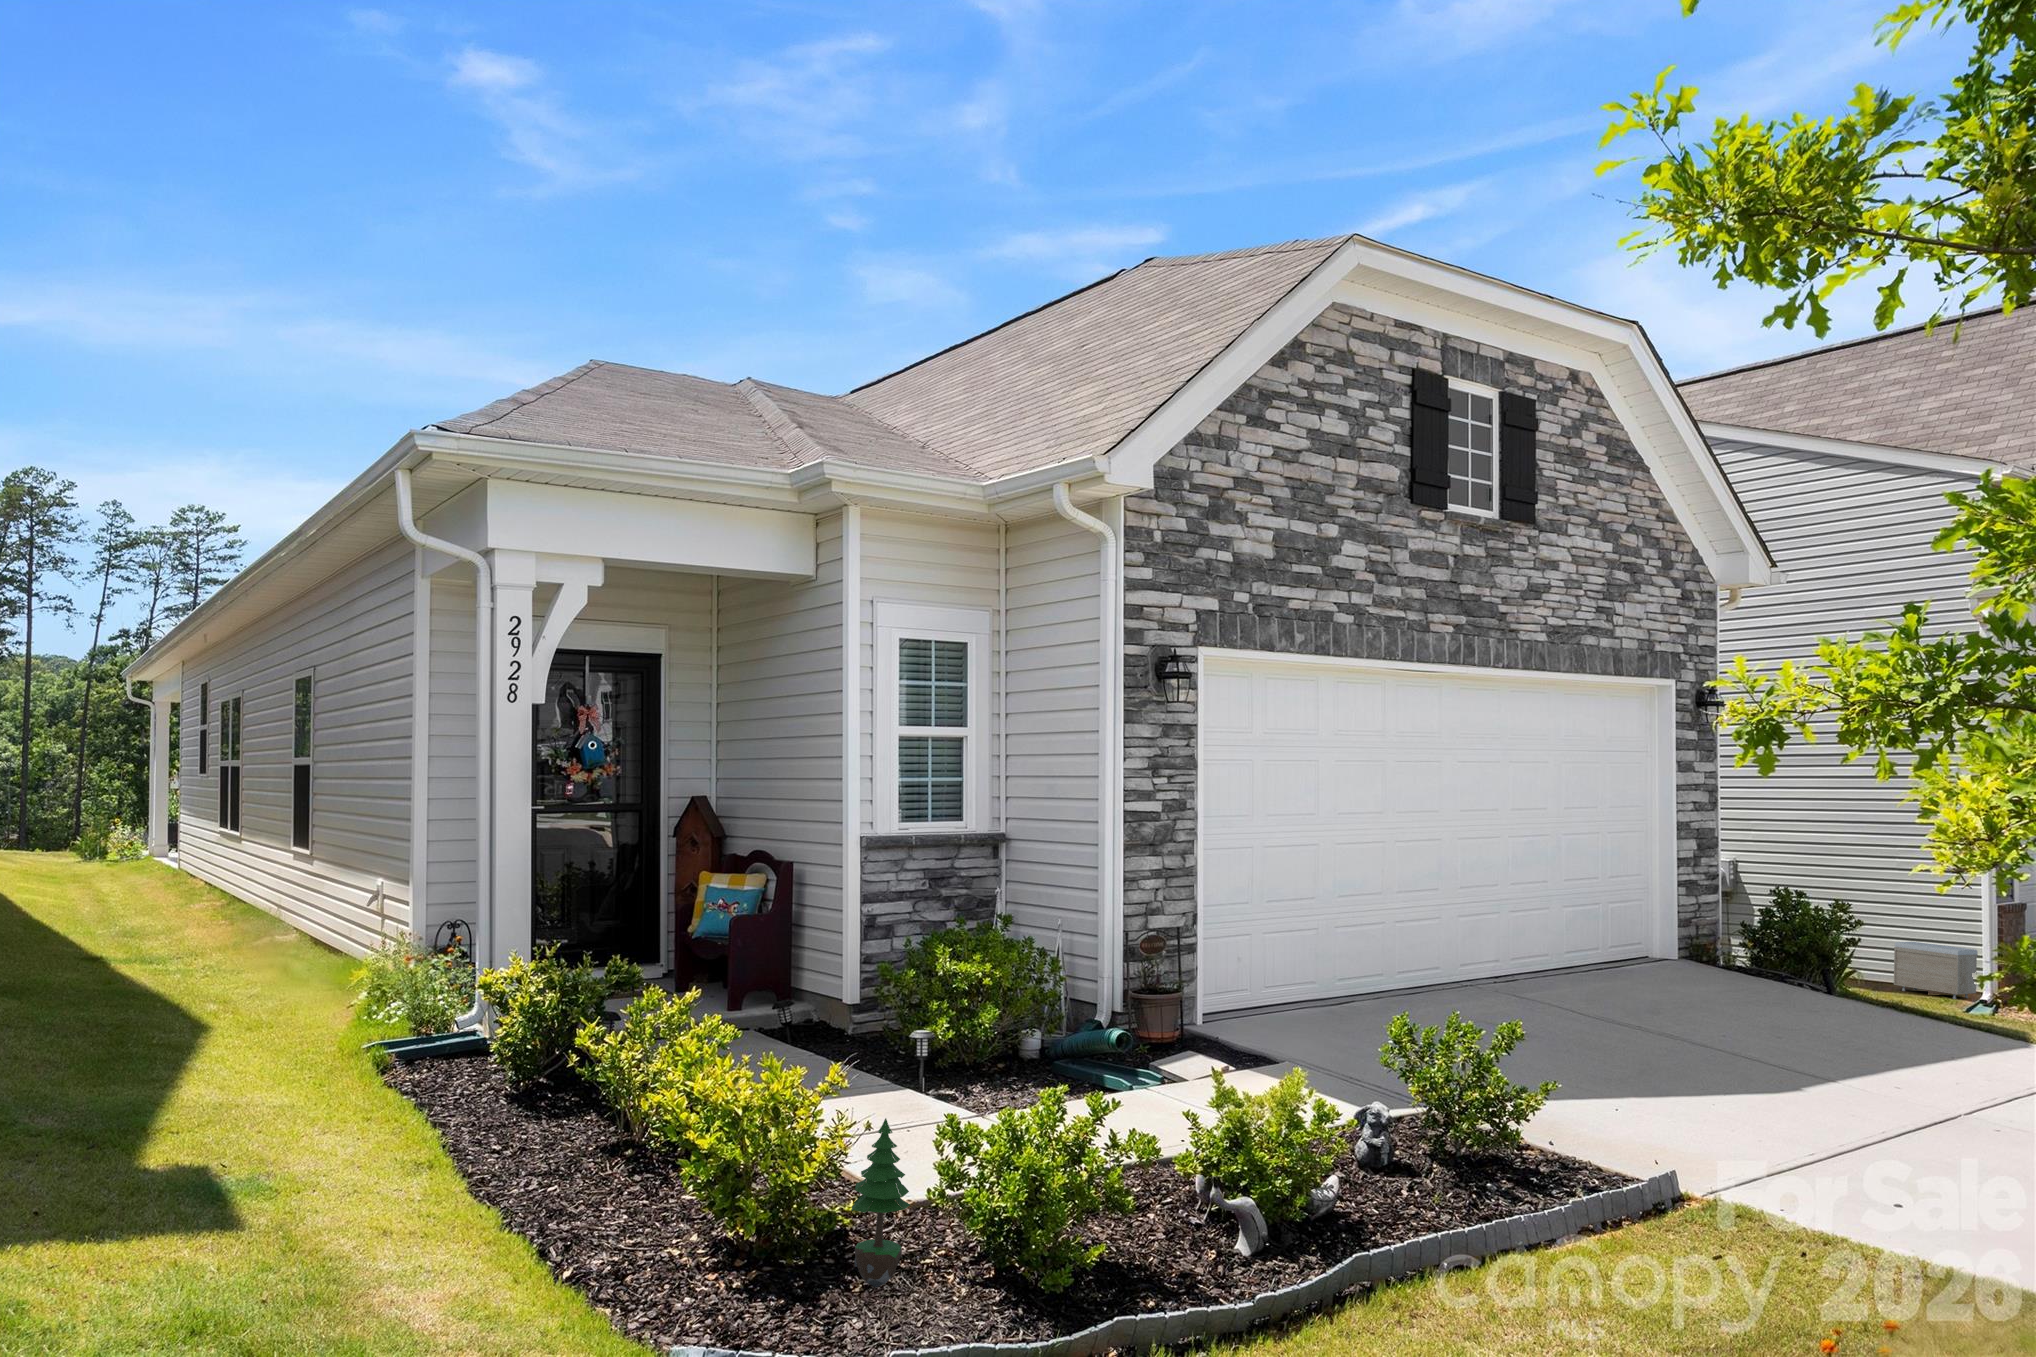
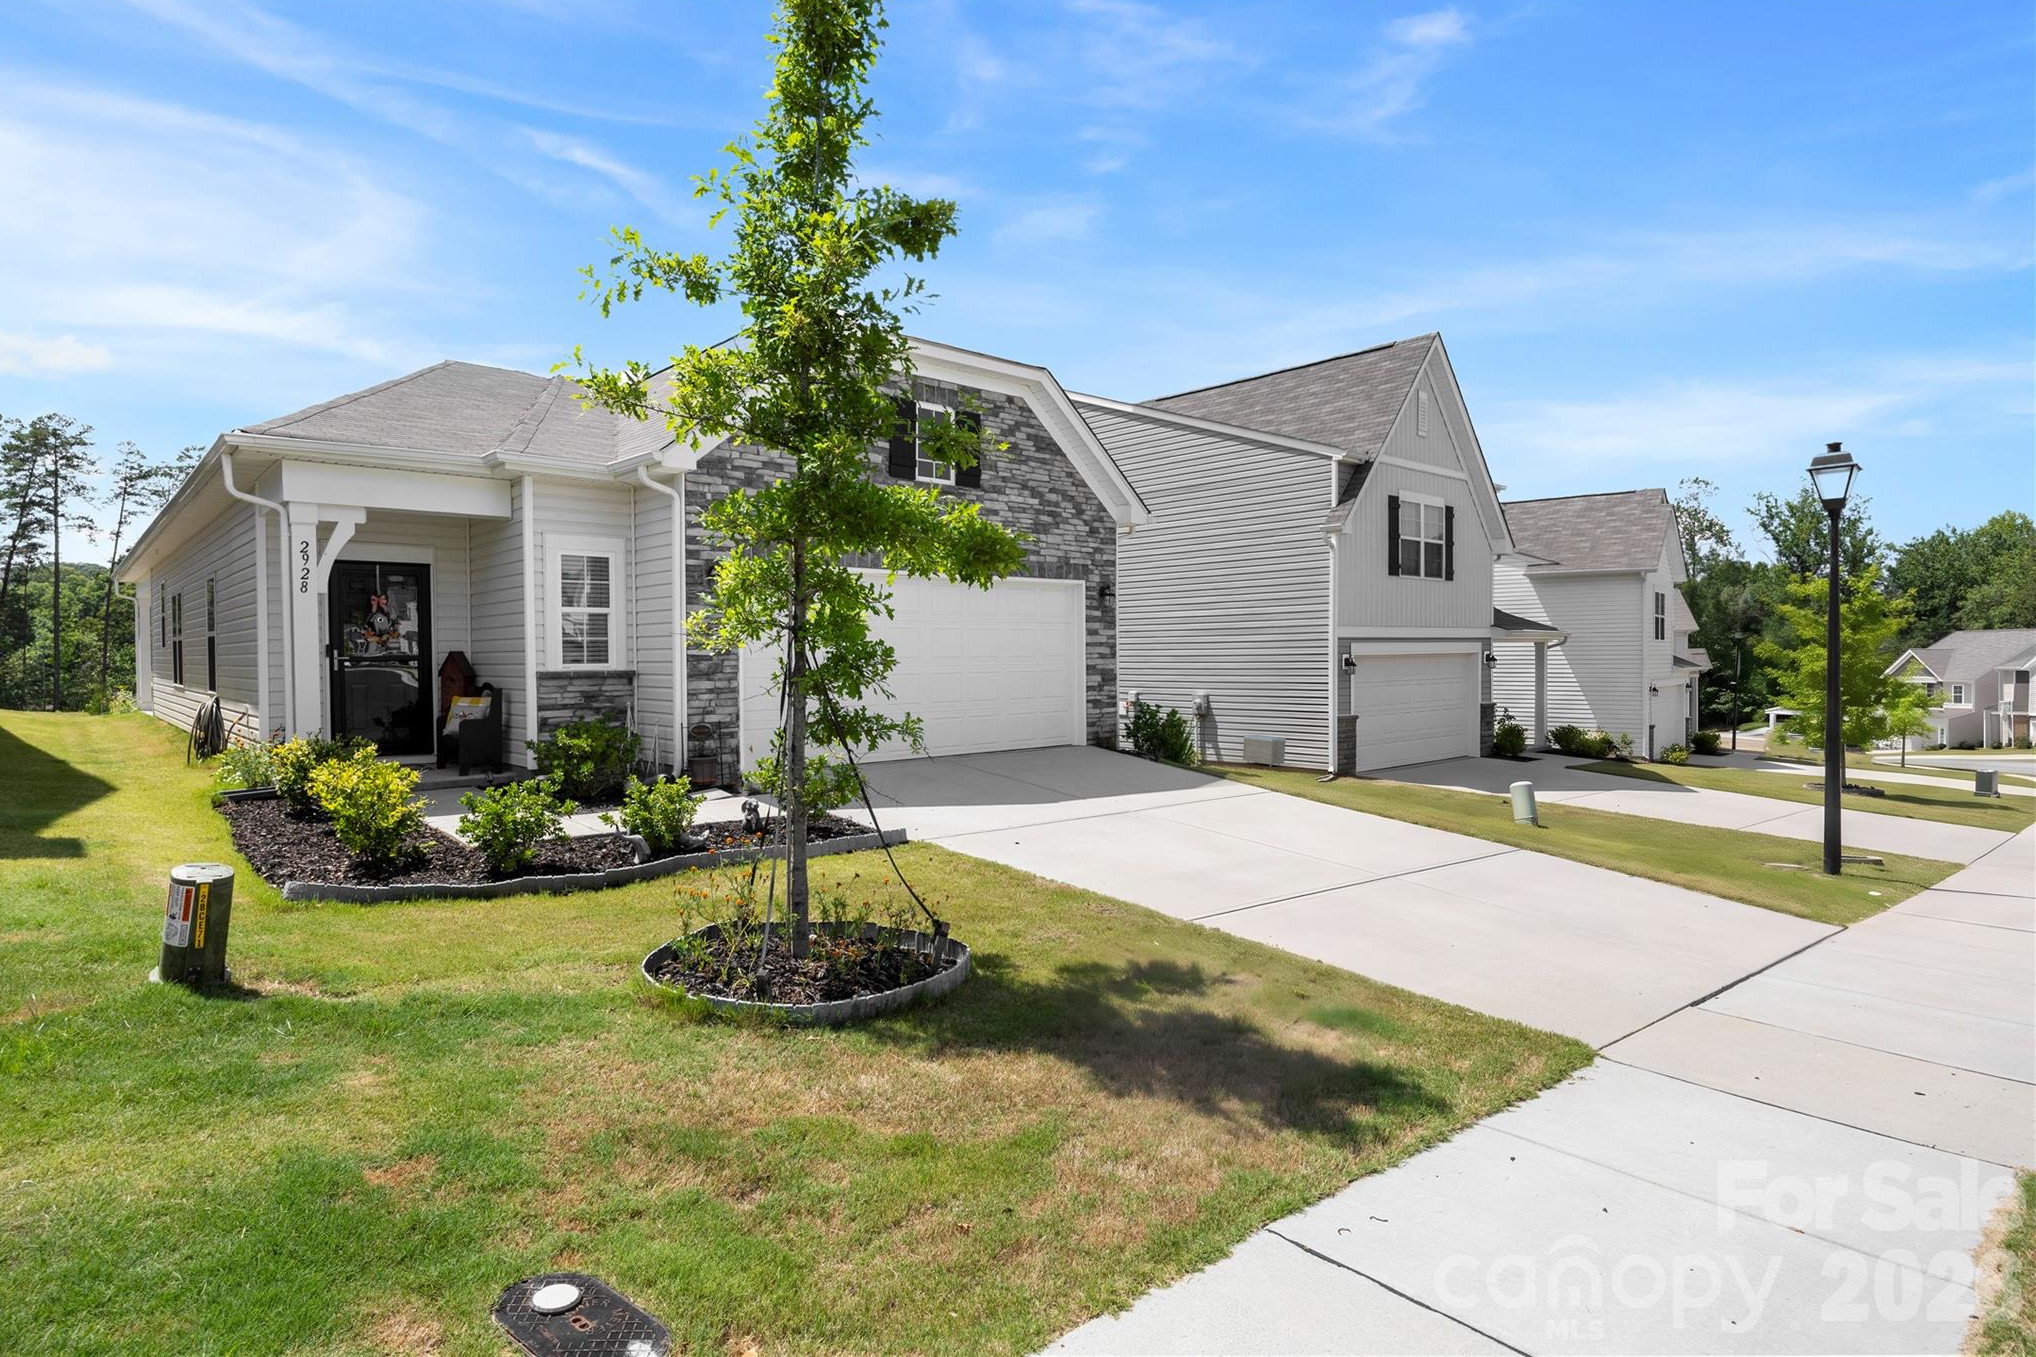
potted tree: present [852,1118,910,1287] -> none [402,795,435,875]

